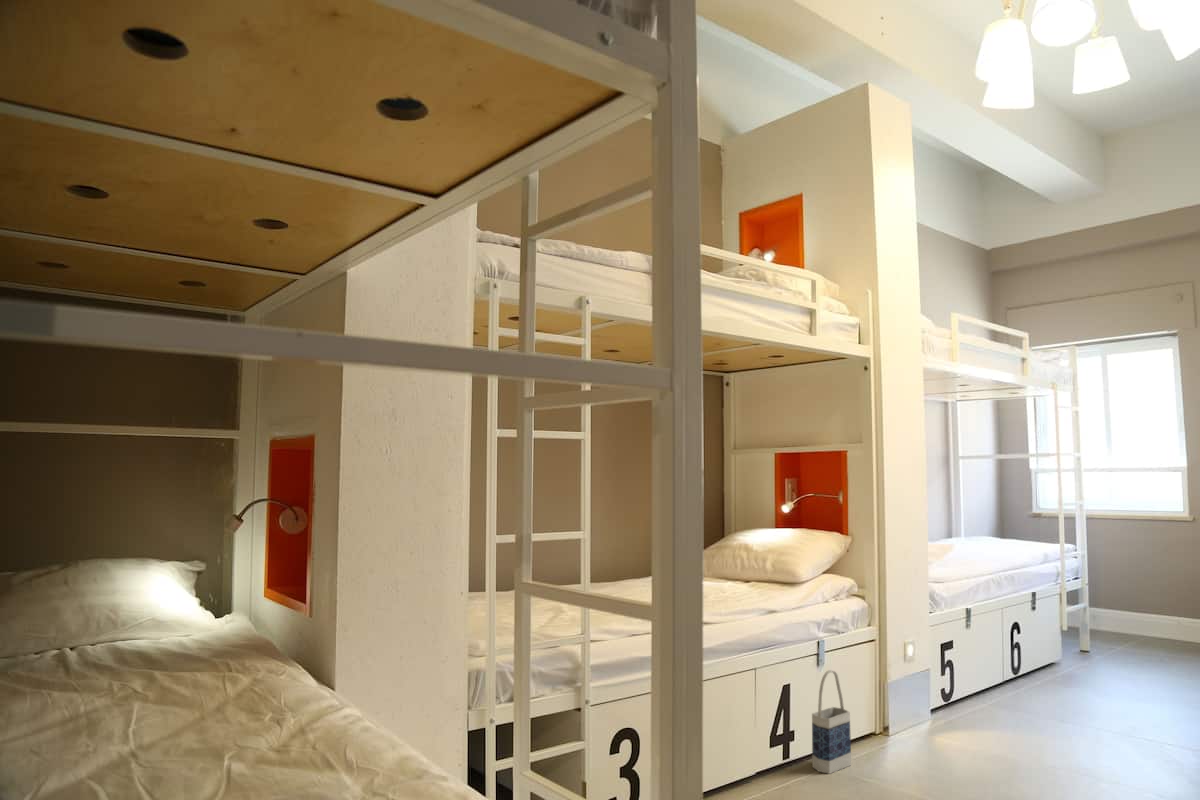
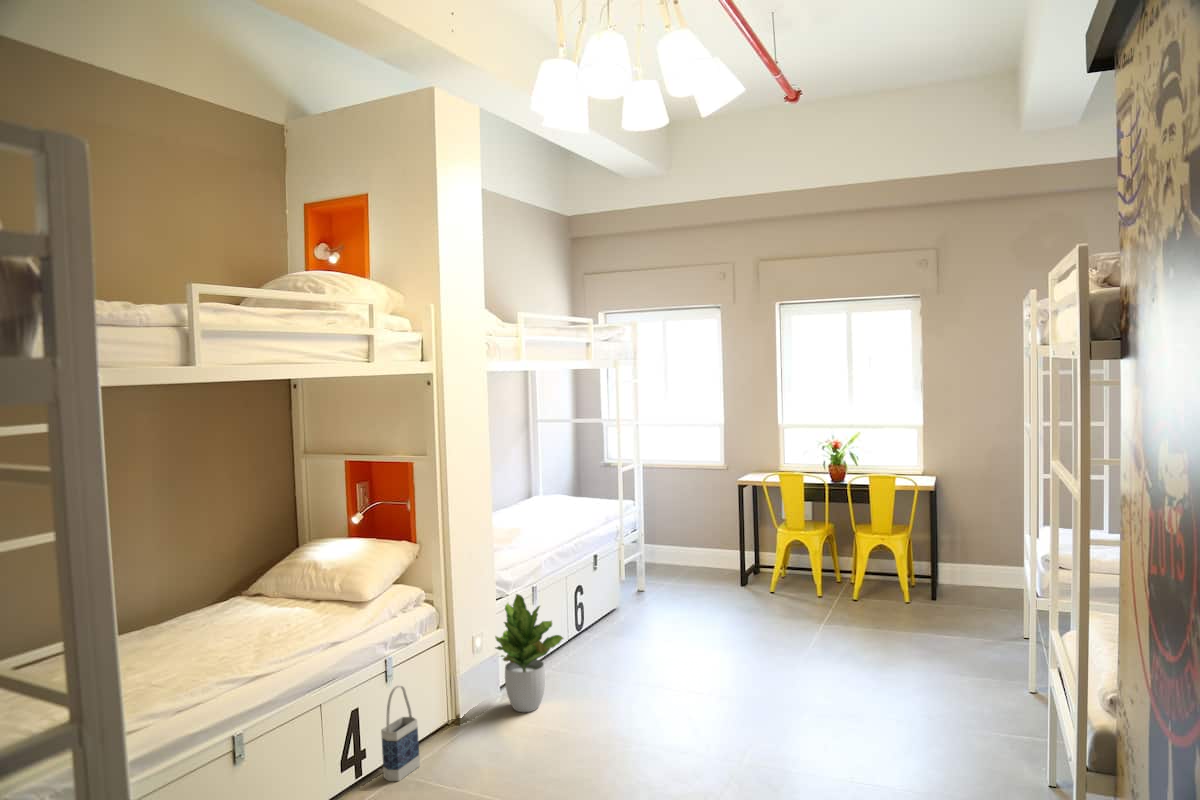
potted plant: none [929,604,1017,740] -> present [495,594,563,712]

